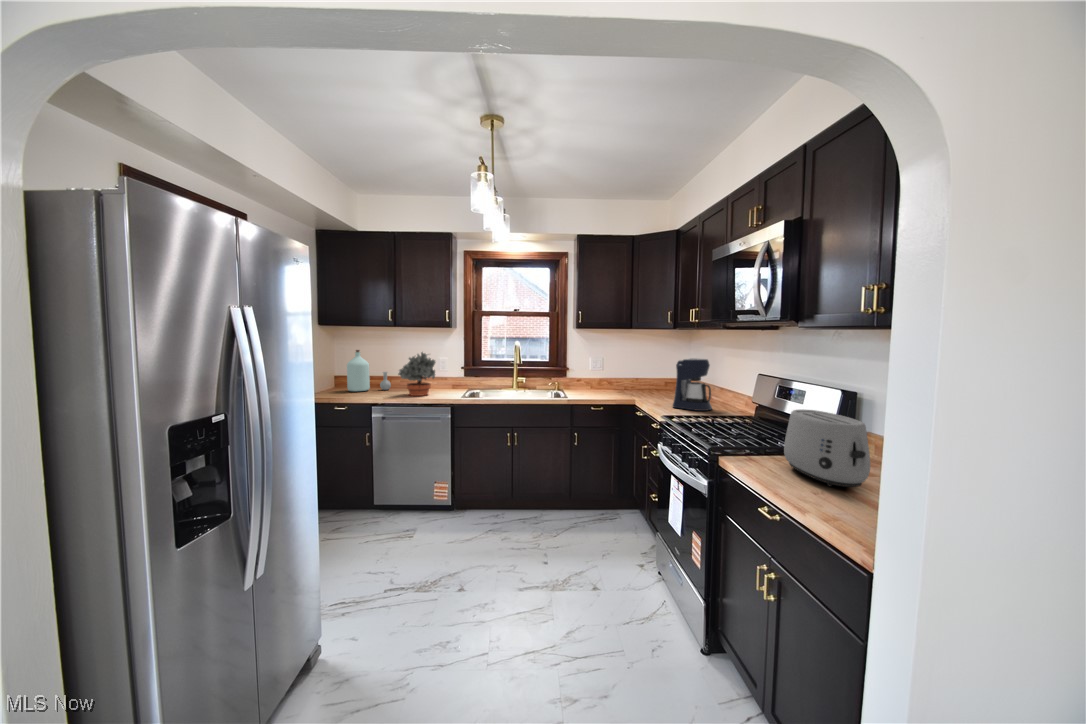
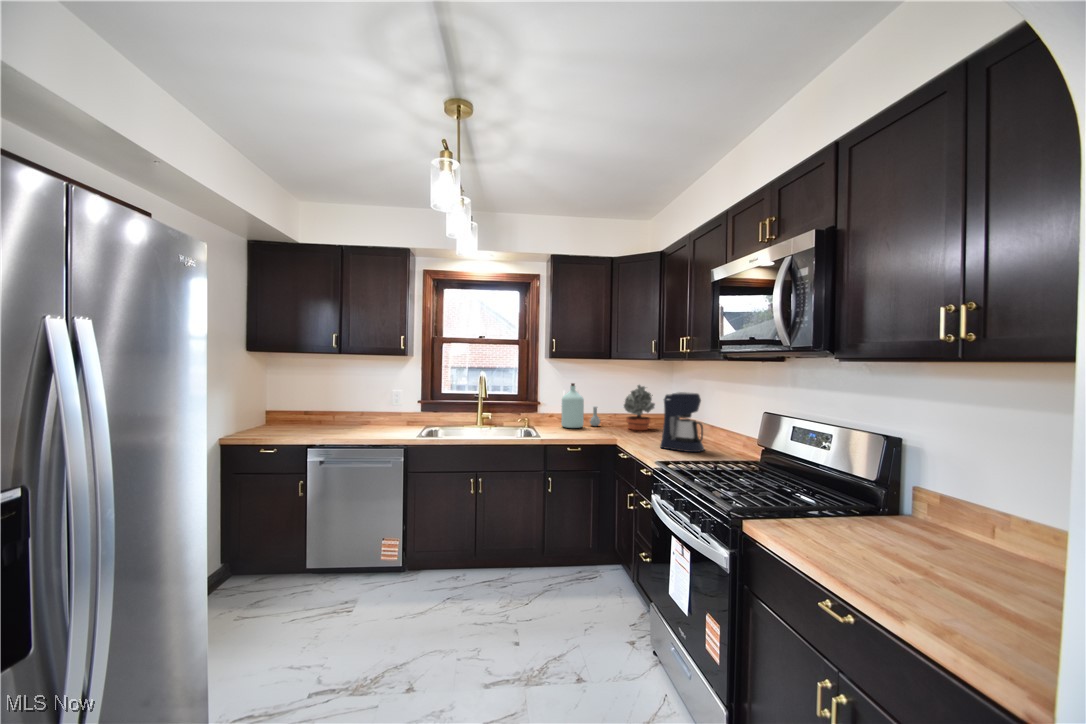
bottle: present [347,350,391,391] -> present [561,383,600,428]
potted plant: present [398,352,436,396] -> present [624,385,655,430]
toaster: present [784,409,871,487] -> none [829,461,962,572]

